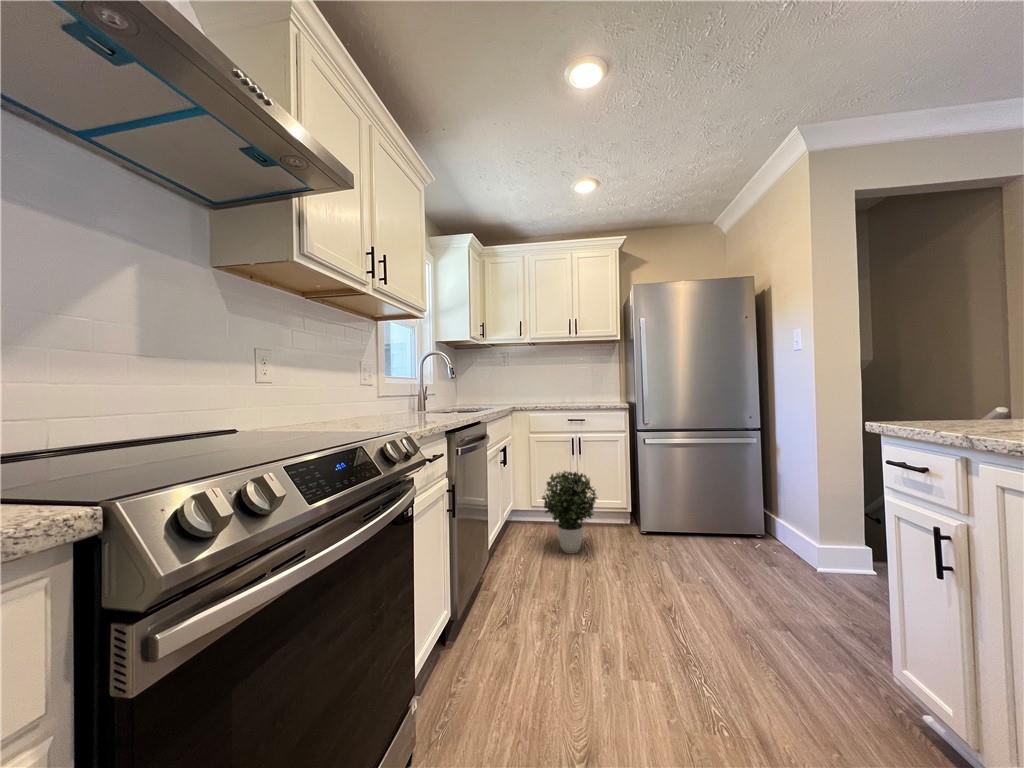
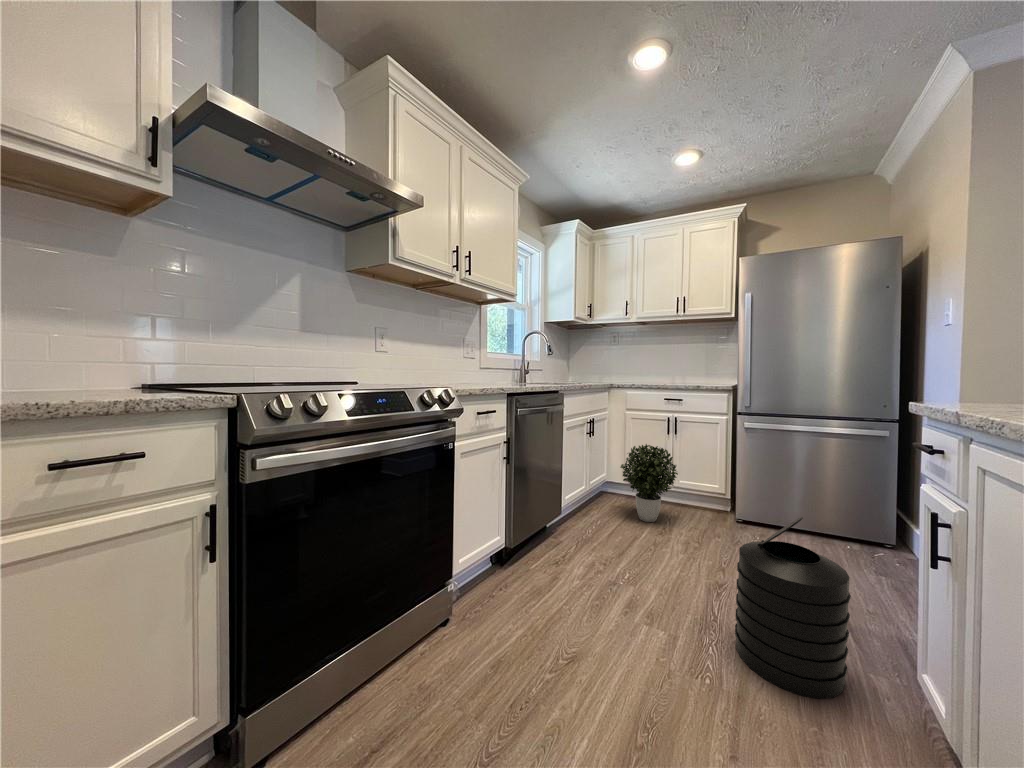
trash can: none [712,532,819,712] -> present [735,517,851,699]

